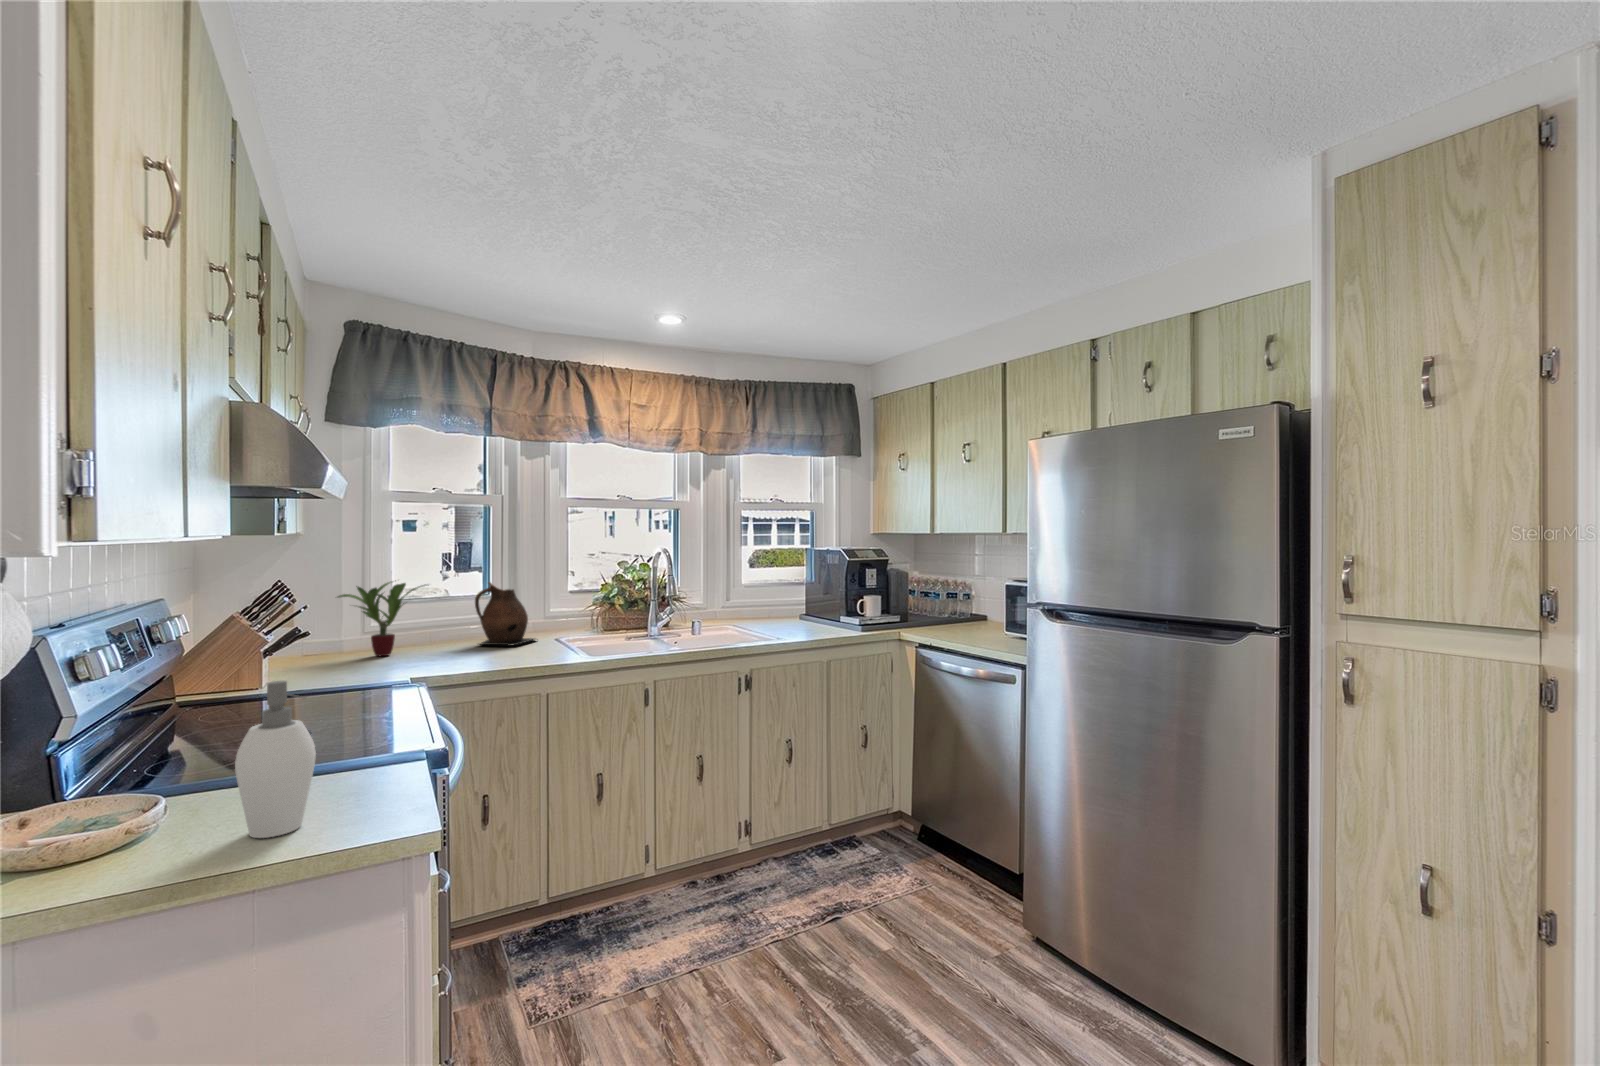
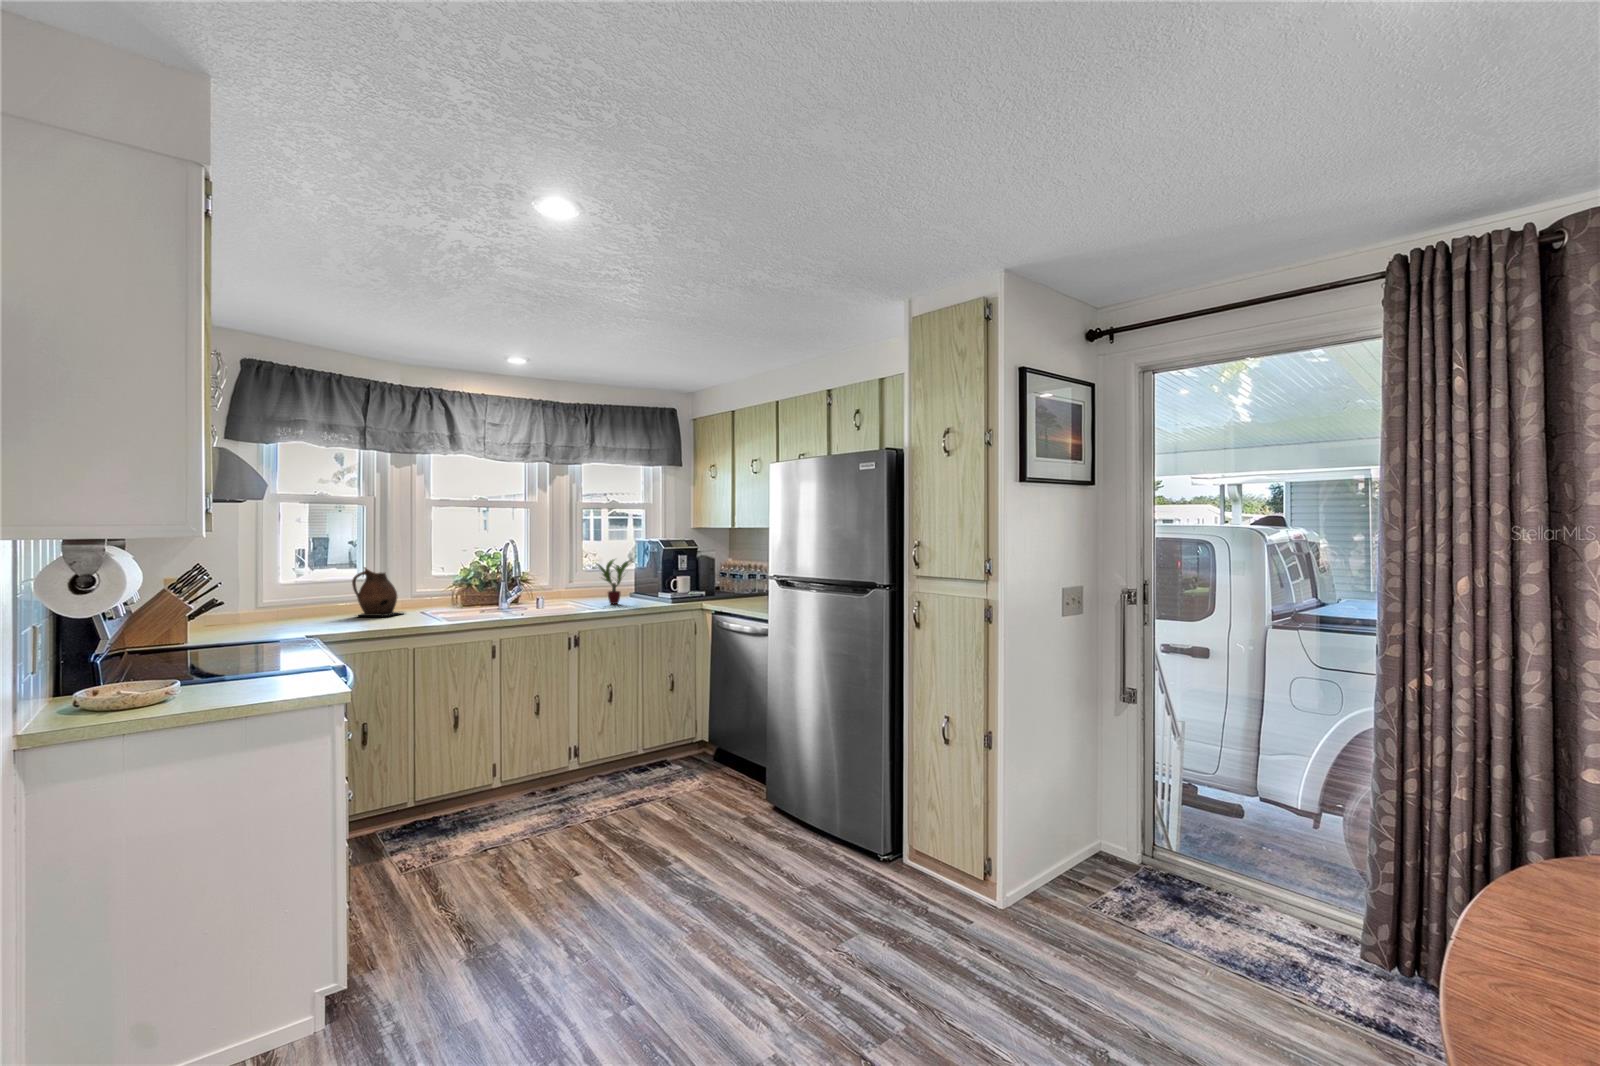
potted plant: present [338,582,425,656] -> present [593,559,630,604]
soap dispenser: present [235,681,316,838] -> none [227,613,273,697]

